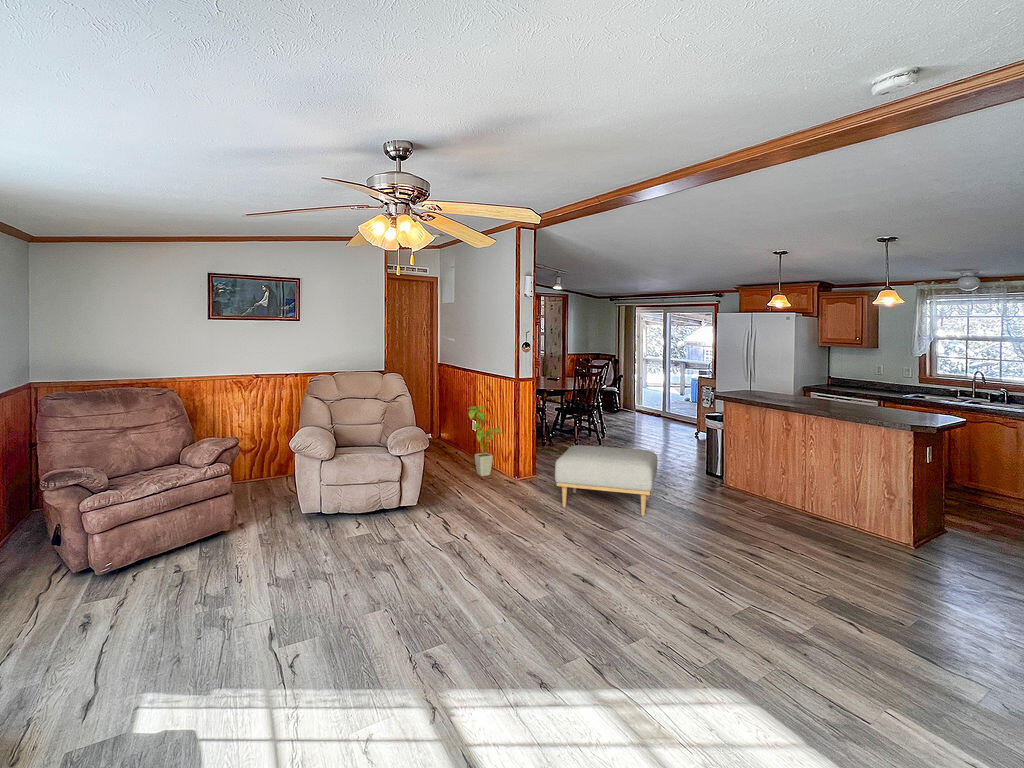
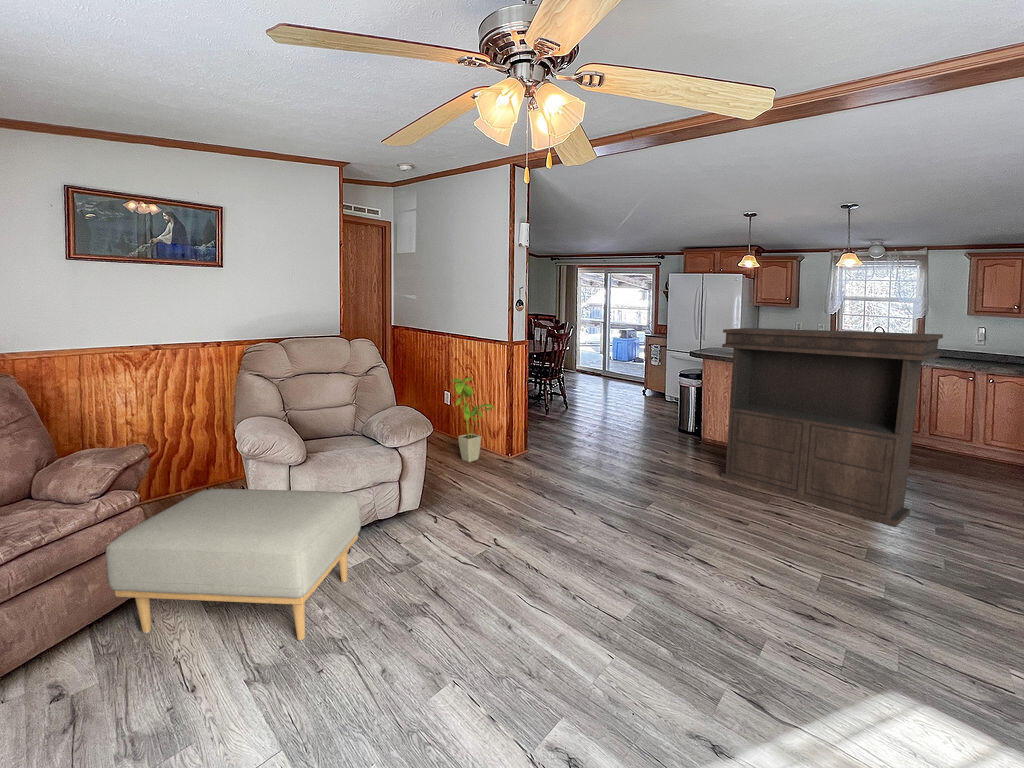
console table: none [686,372,851,553] -> present [721,328,943,527]
ottoman: present [555,445,658,516] -> present [106,489,361,640]

